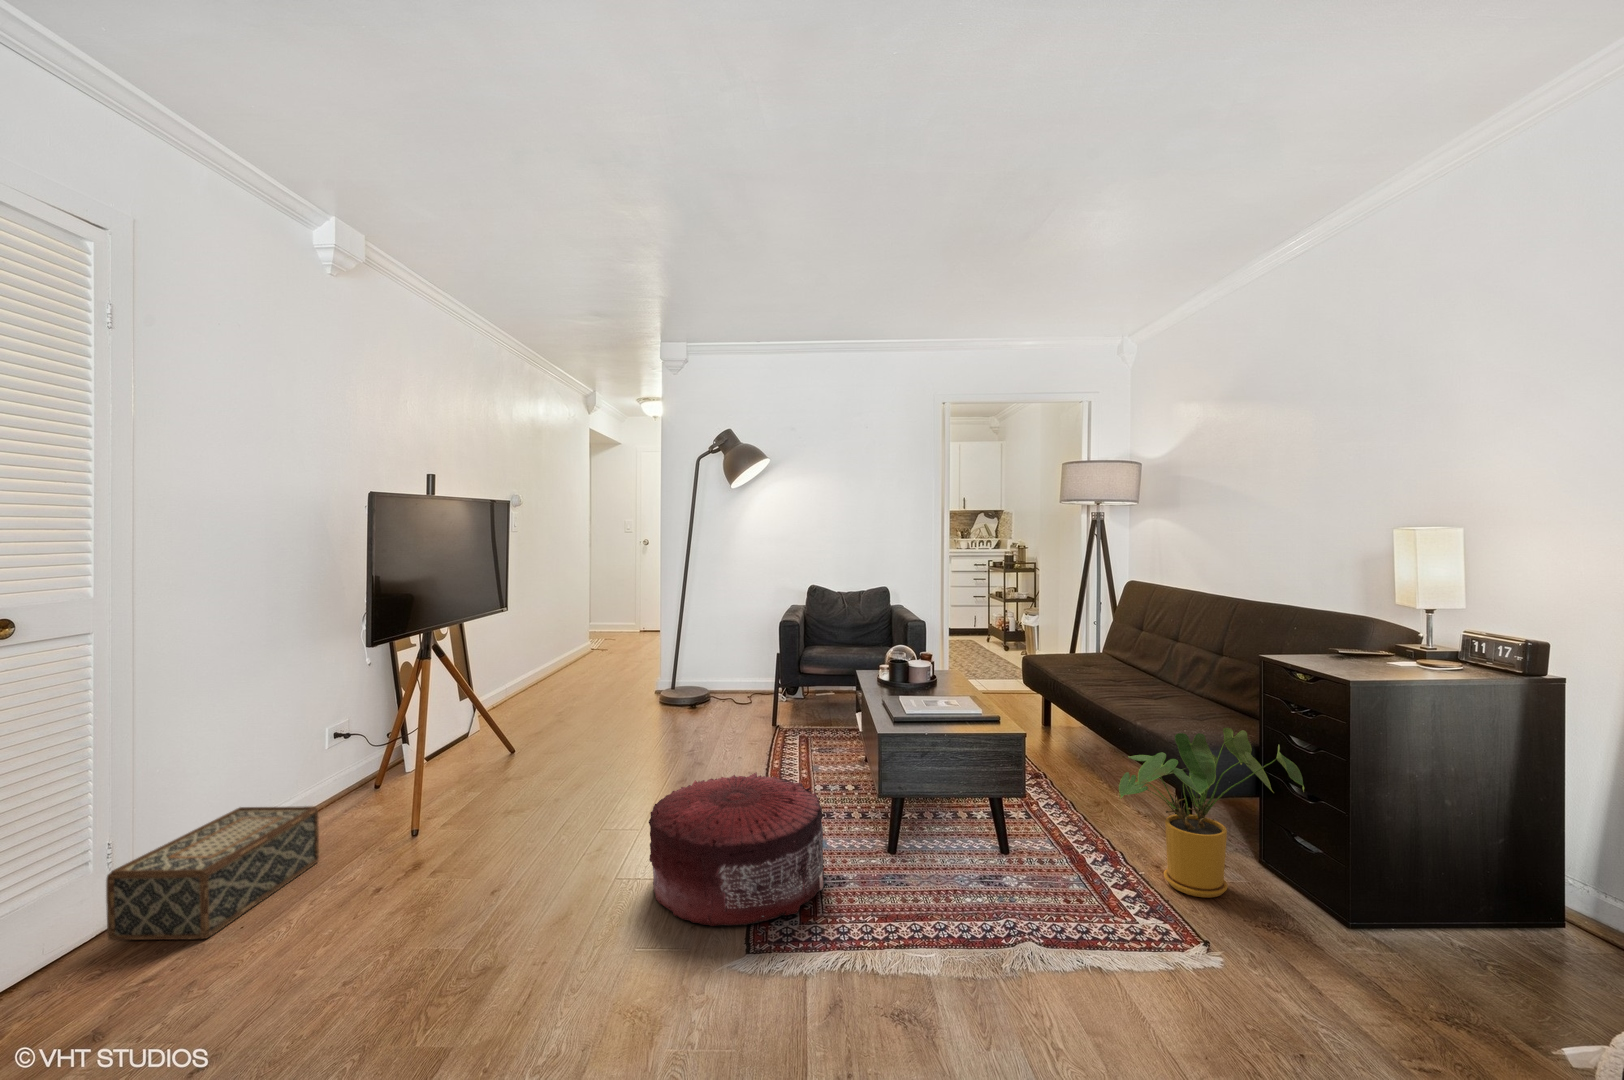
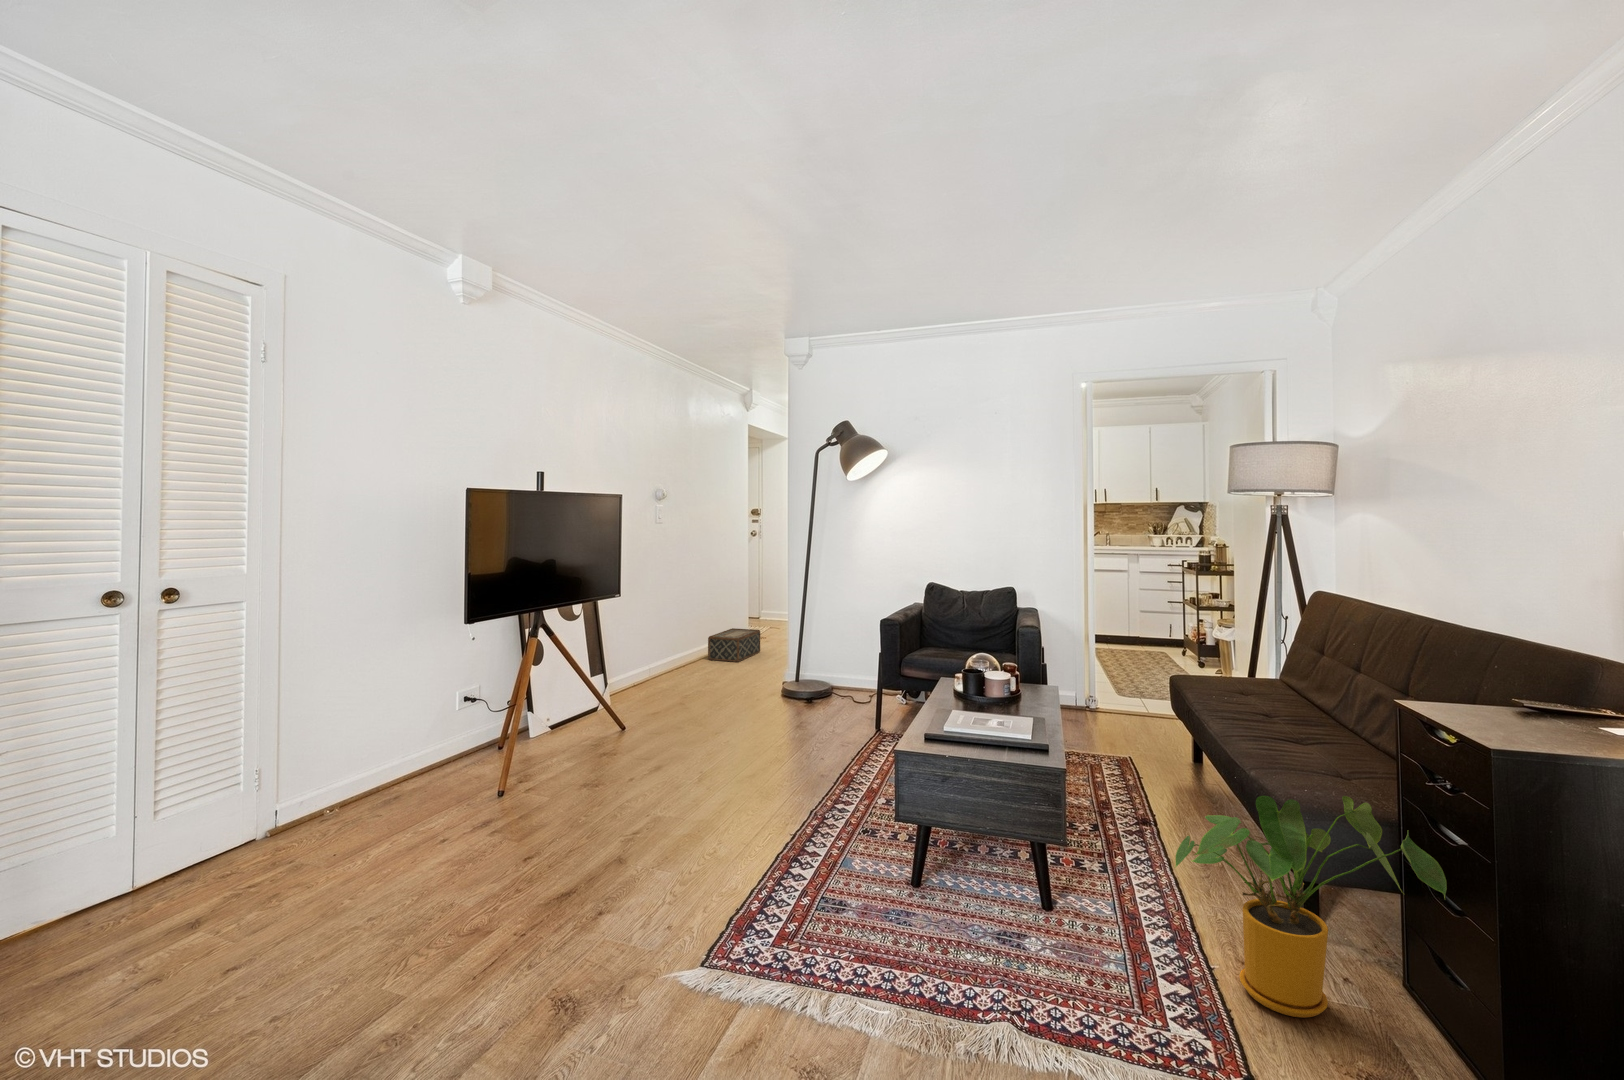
pouf: present [649,773,824,926] -> none [643,777,833,937]
woven basket: present [106,806,319,940] -> present [708,628,760,662]

